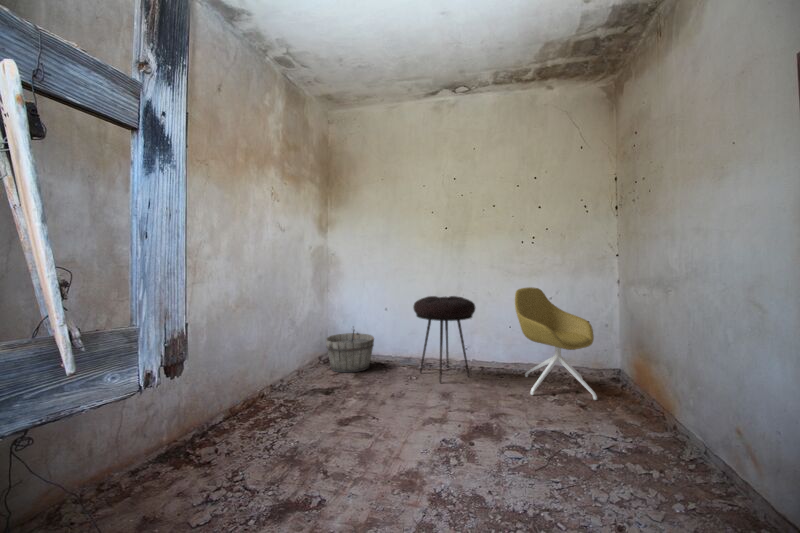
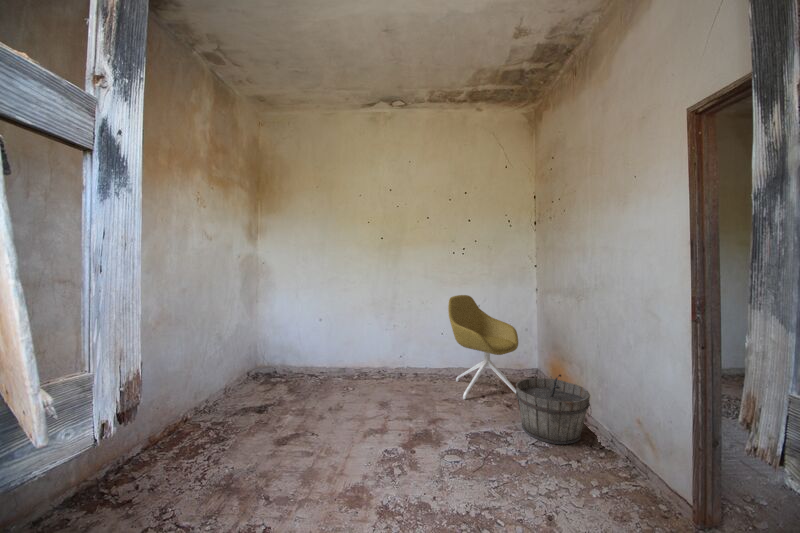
stool: present [413,296,475,382] -> none [348,304,410,392]
wooden bucket: present [326,330,374,372] -> present [515,375,591,444]

